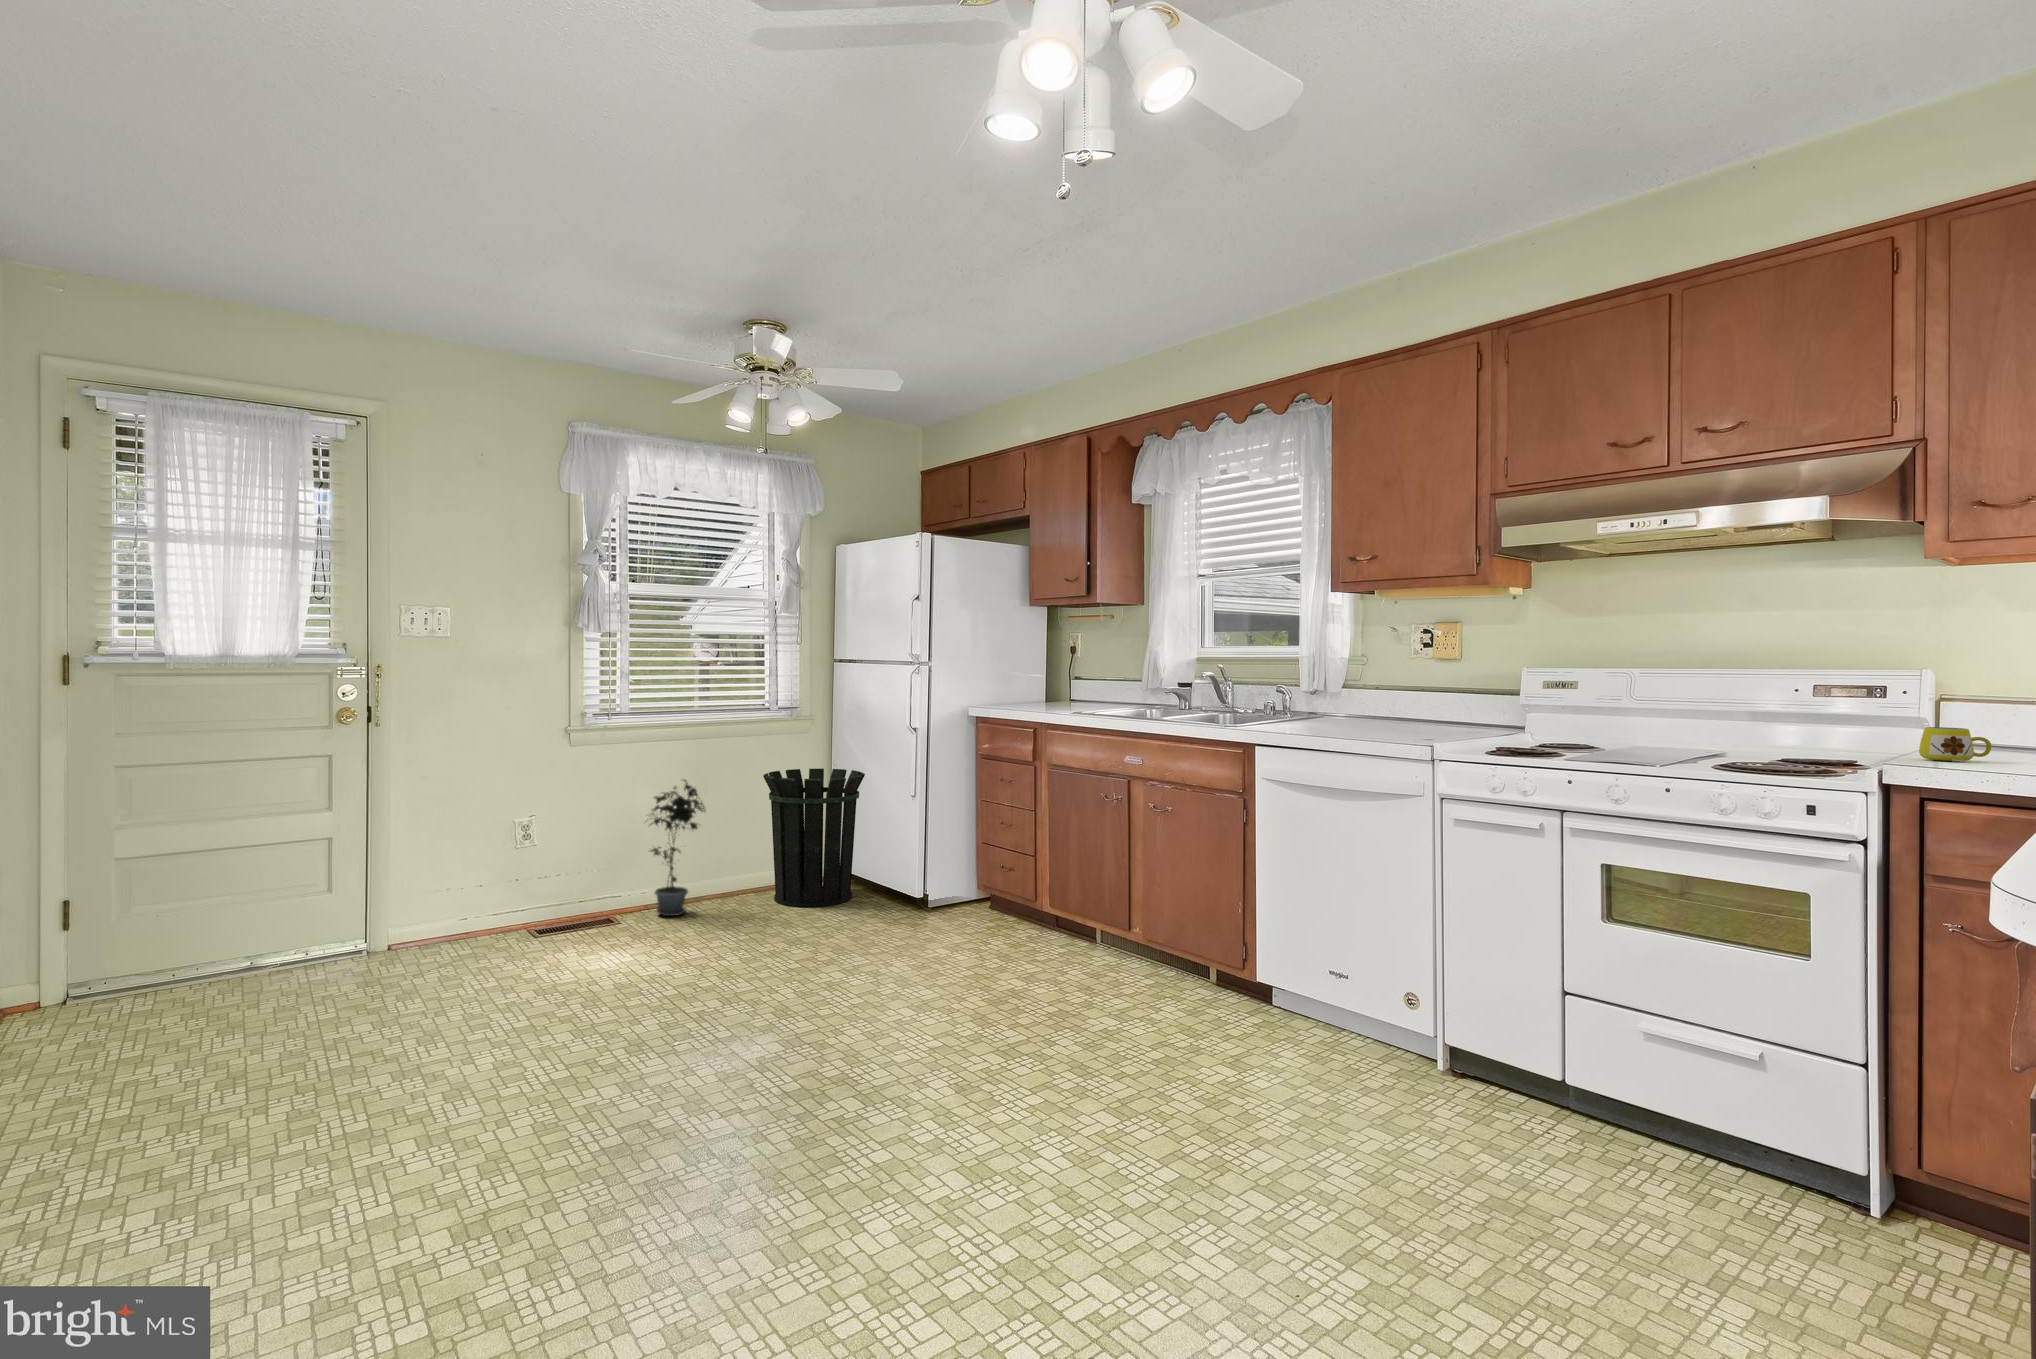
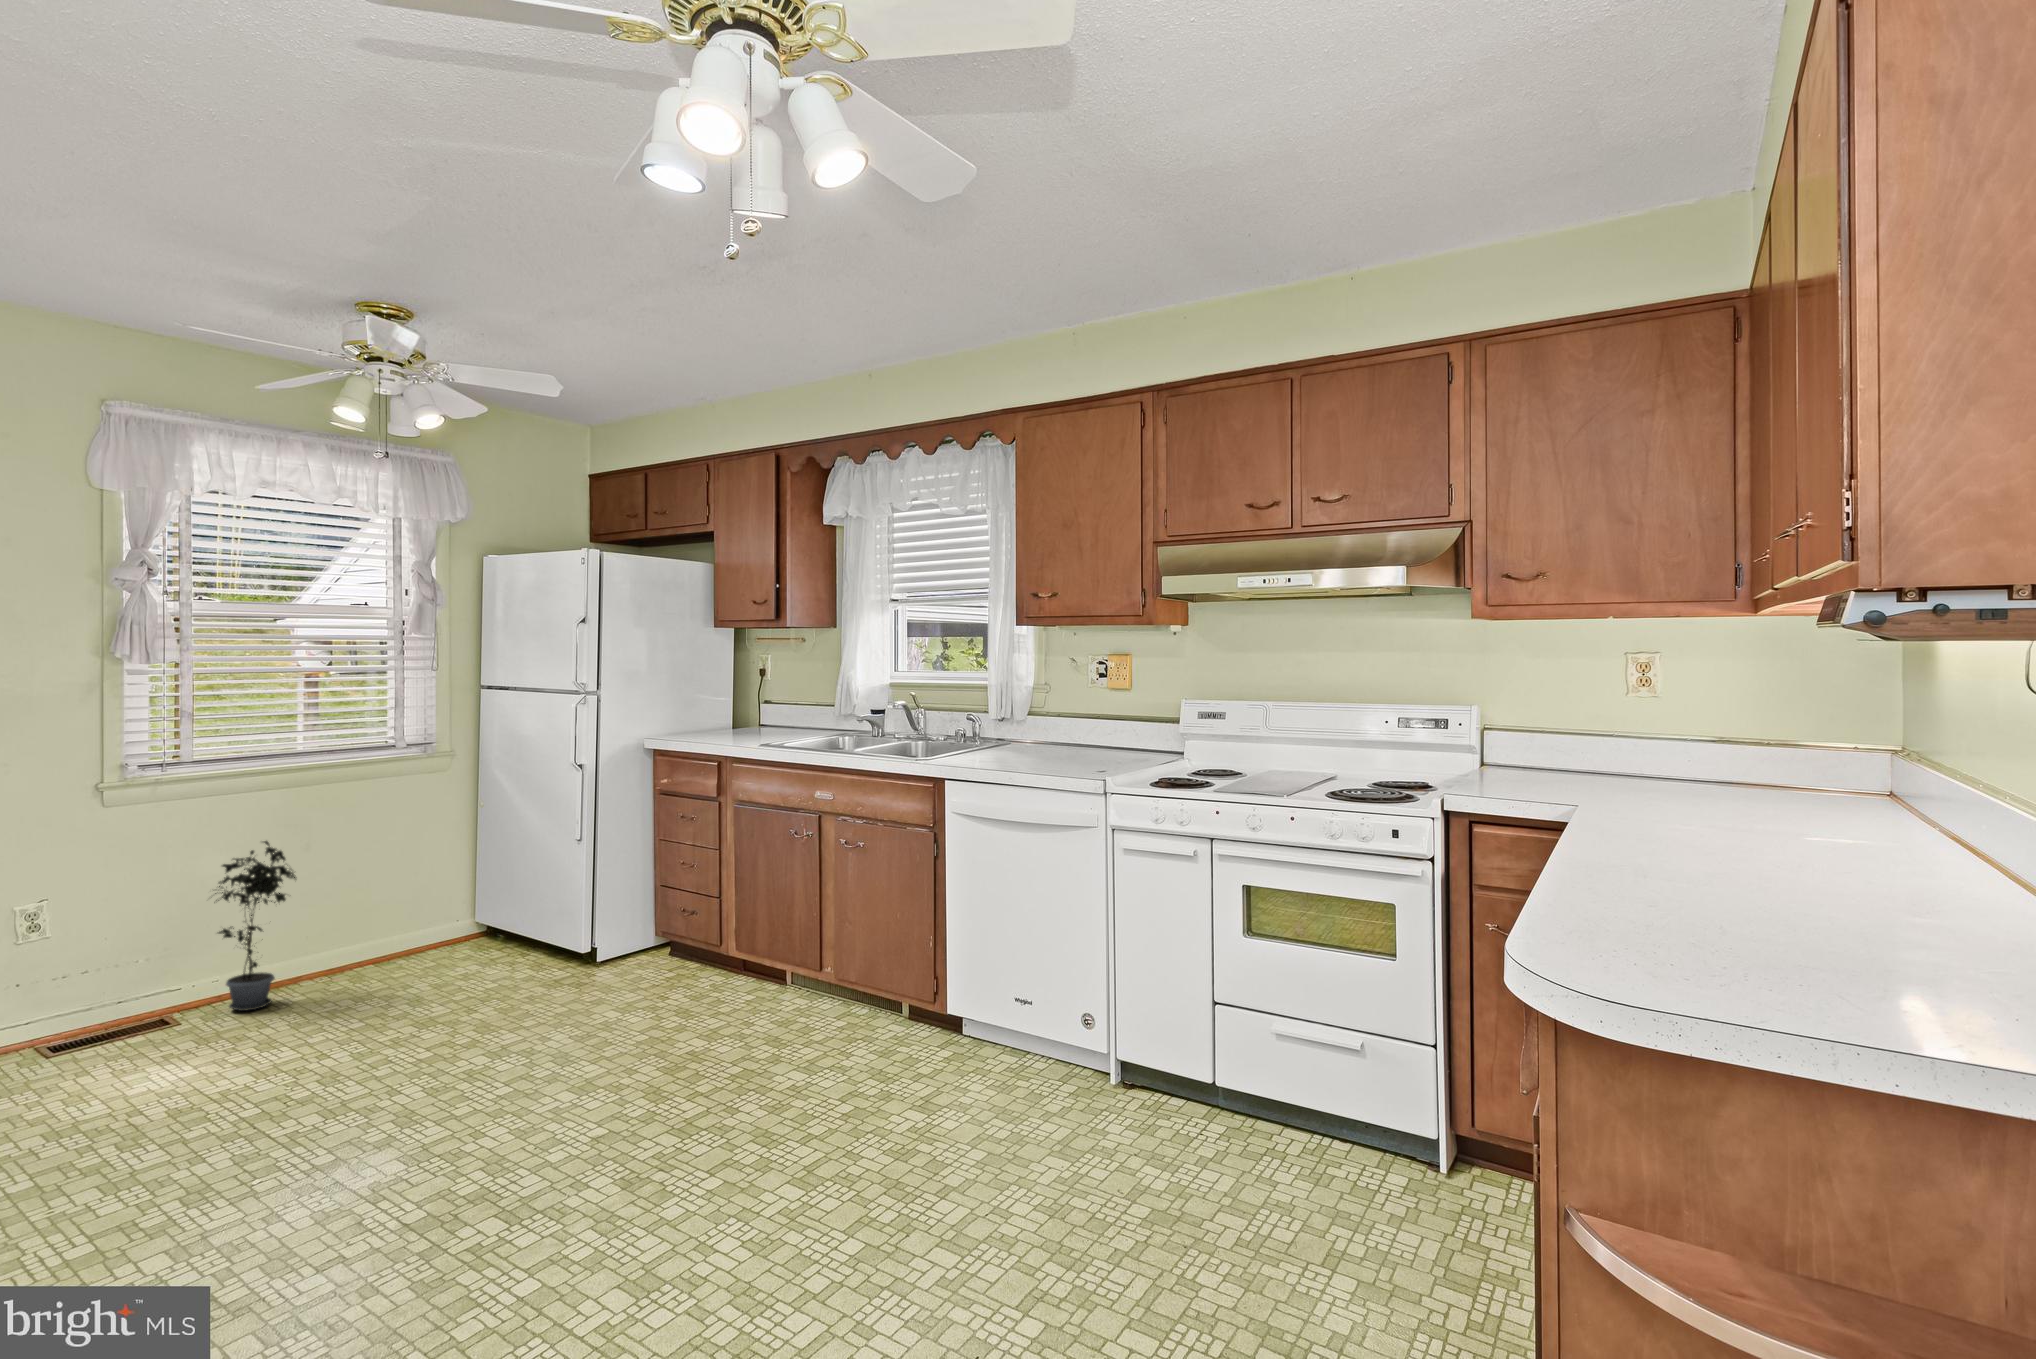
mug: present [1919,727,1991,762] -> none [1477,754,1525,784]
waste bin: present [763,769,865,907] -> none [376,813,510,980]

